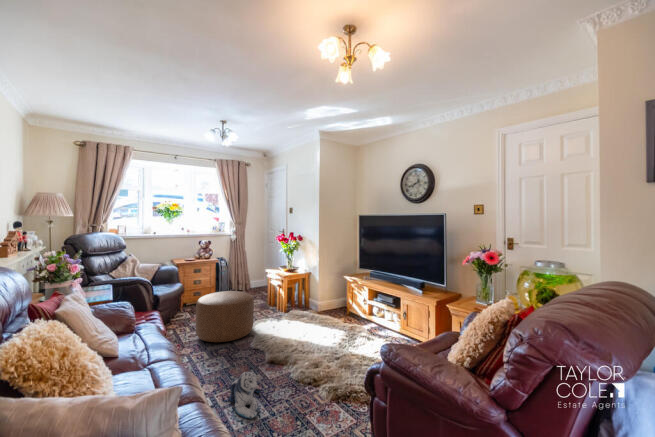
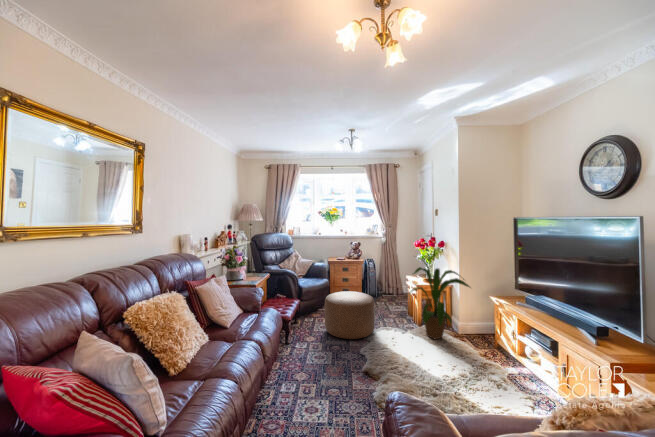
house plant: none [282,248,336,321] -> present [411,259,470,339]
plush toy: present [229,371,260,419] -> none [303,372,335,418]

